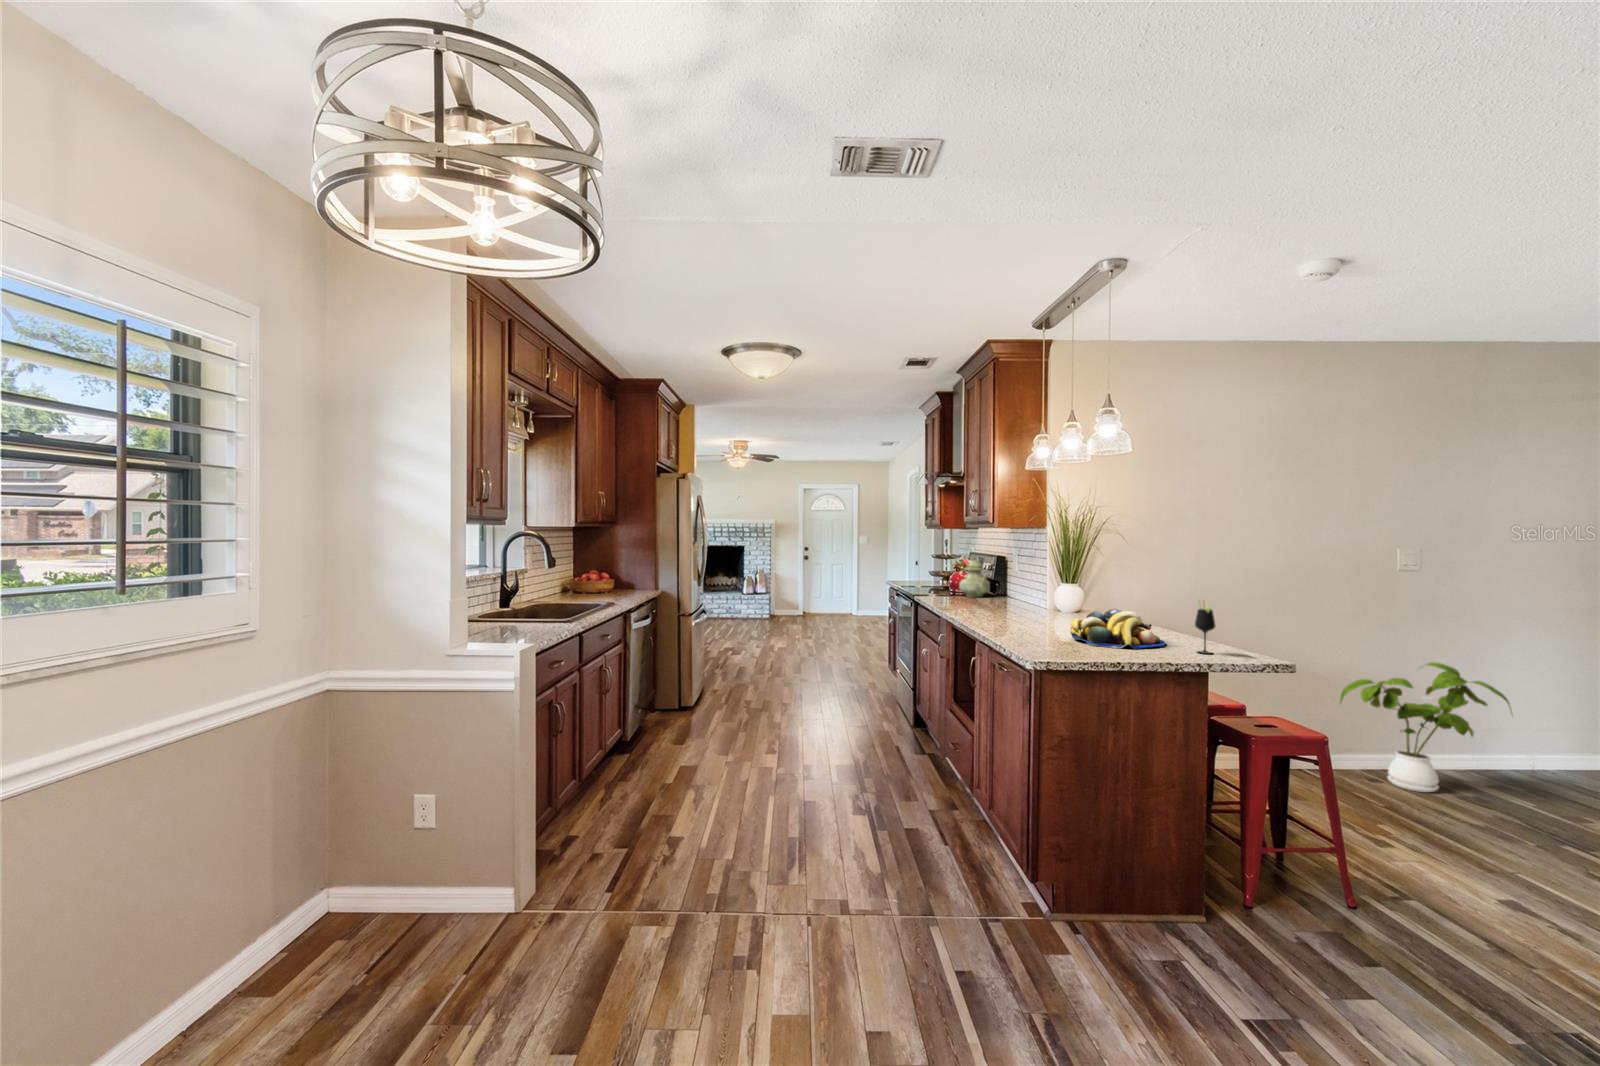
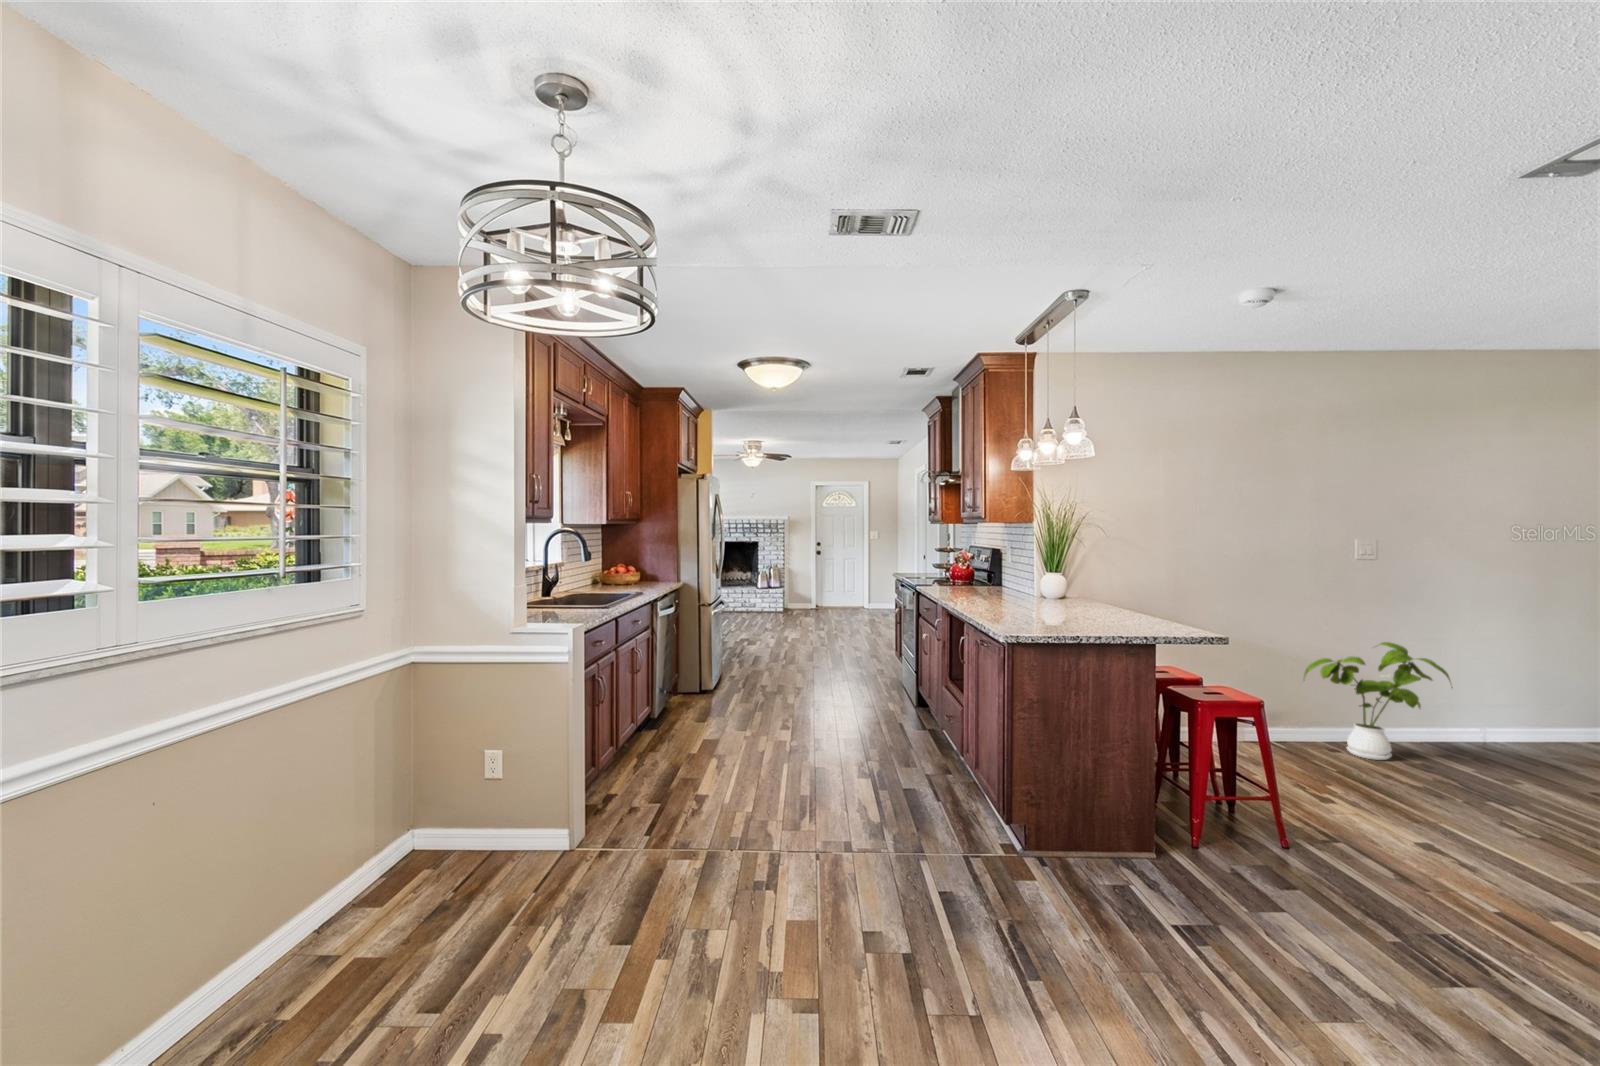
teapot: present [959,556,990,597] -> none [958,548,986,587]
wine glass: present [1195,605,1215,654] -> none [1149,583,1166,630]
fruit bowl: present [1070,609,1165,649] -> none [1045,594,1127,627]

